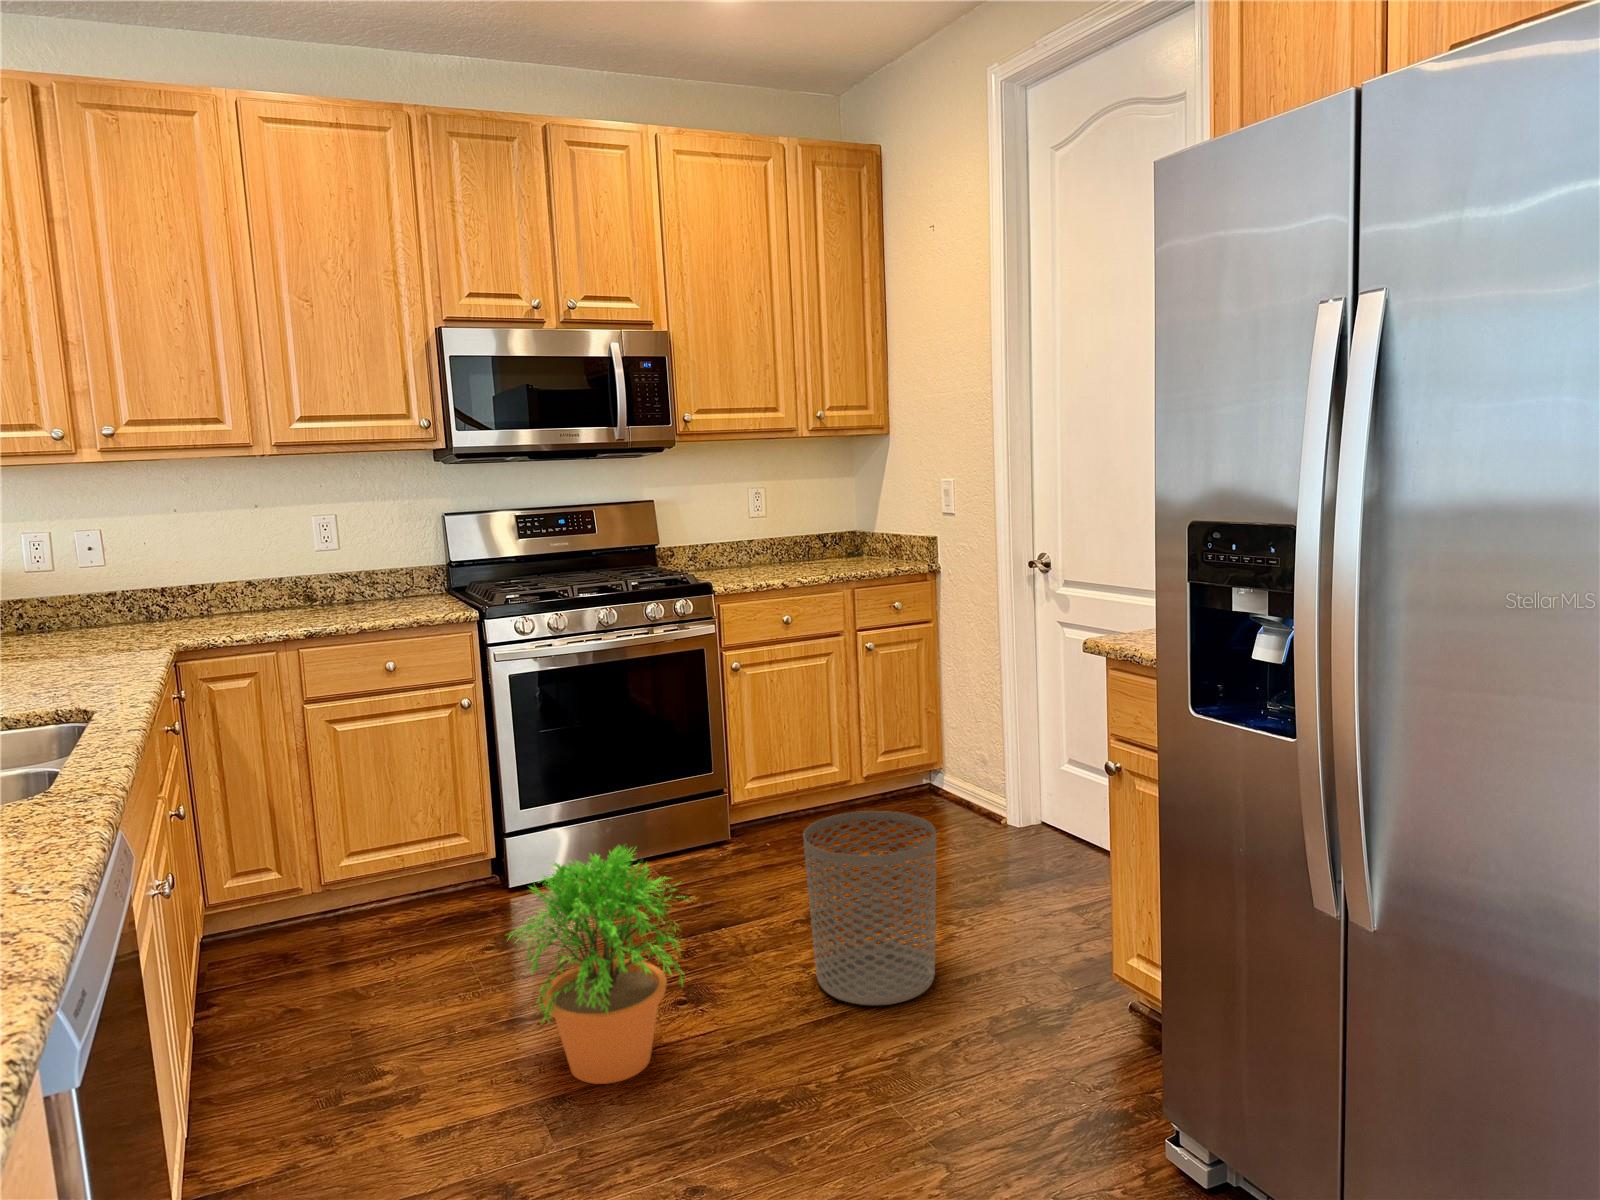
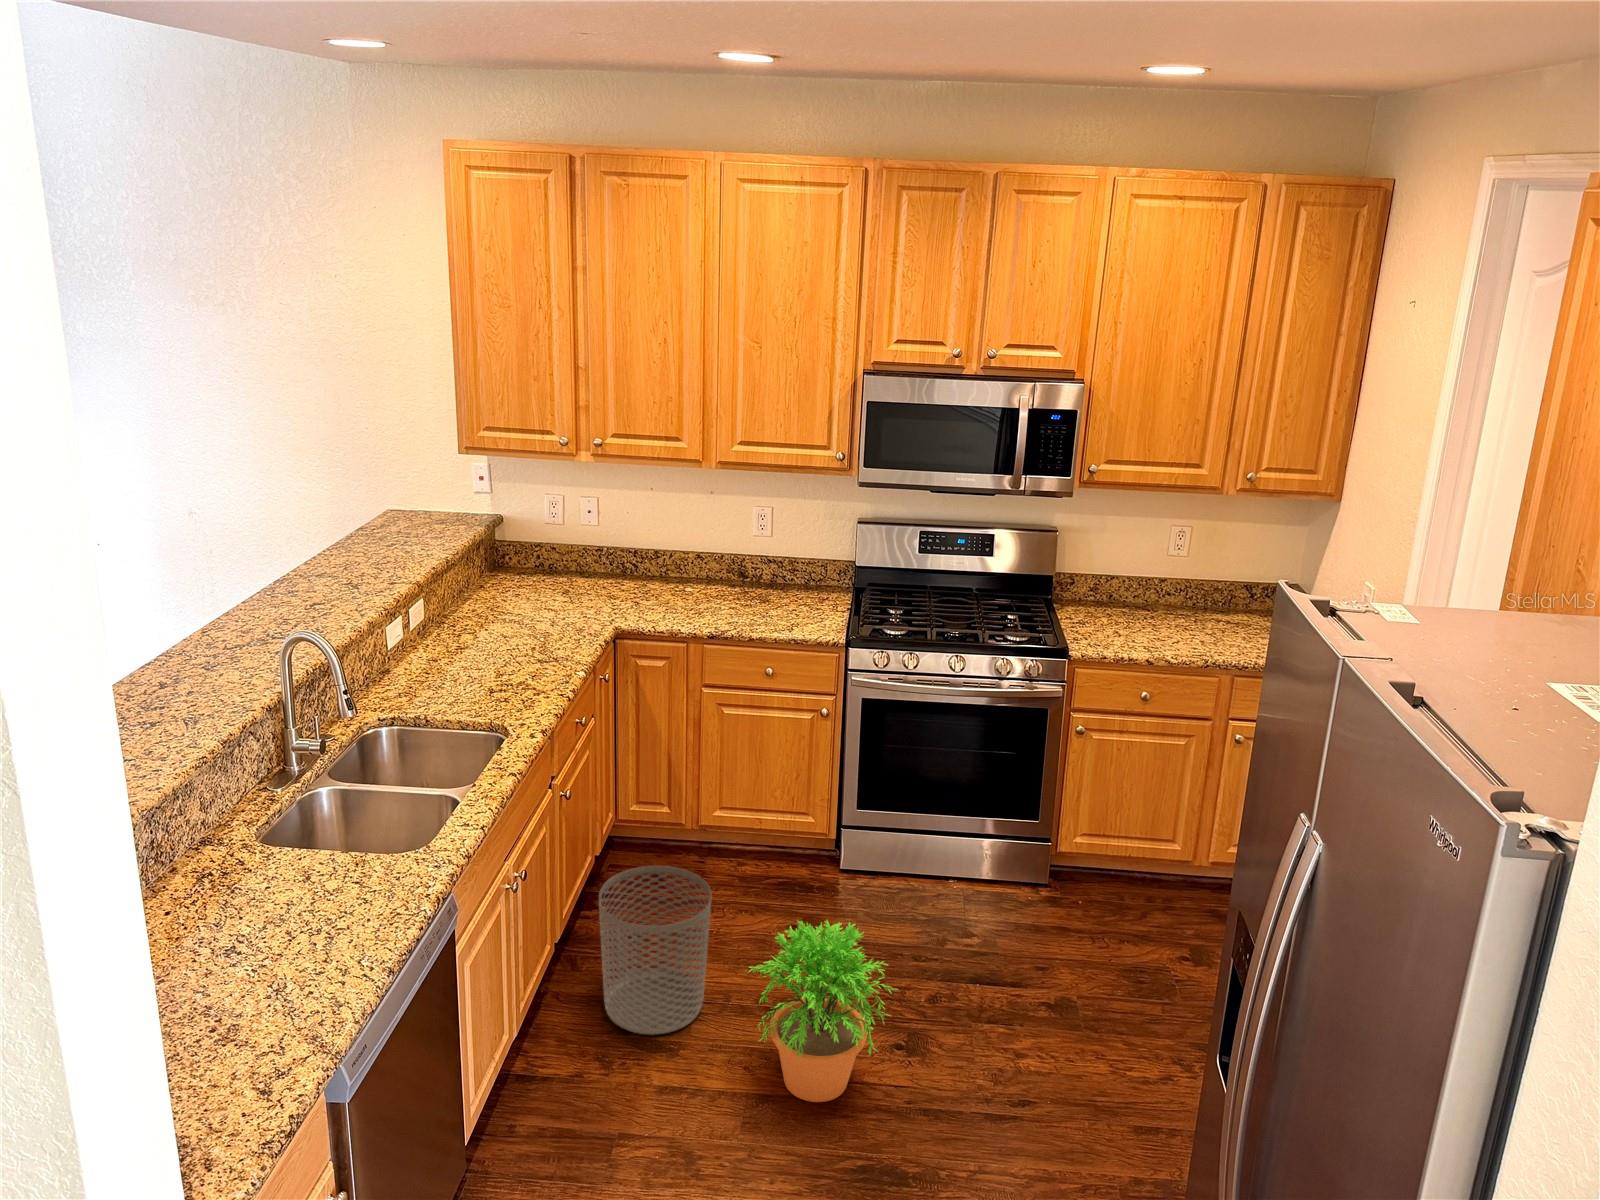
waste bin: present [803,811,936,1005] -> present [599,866,711,1035]

